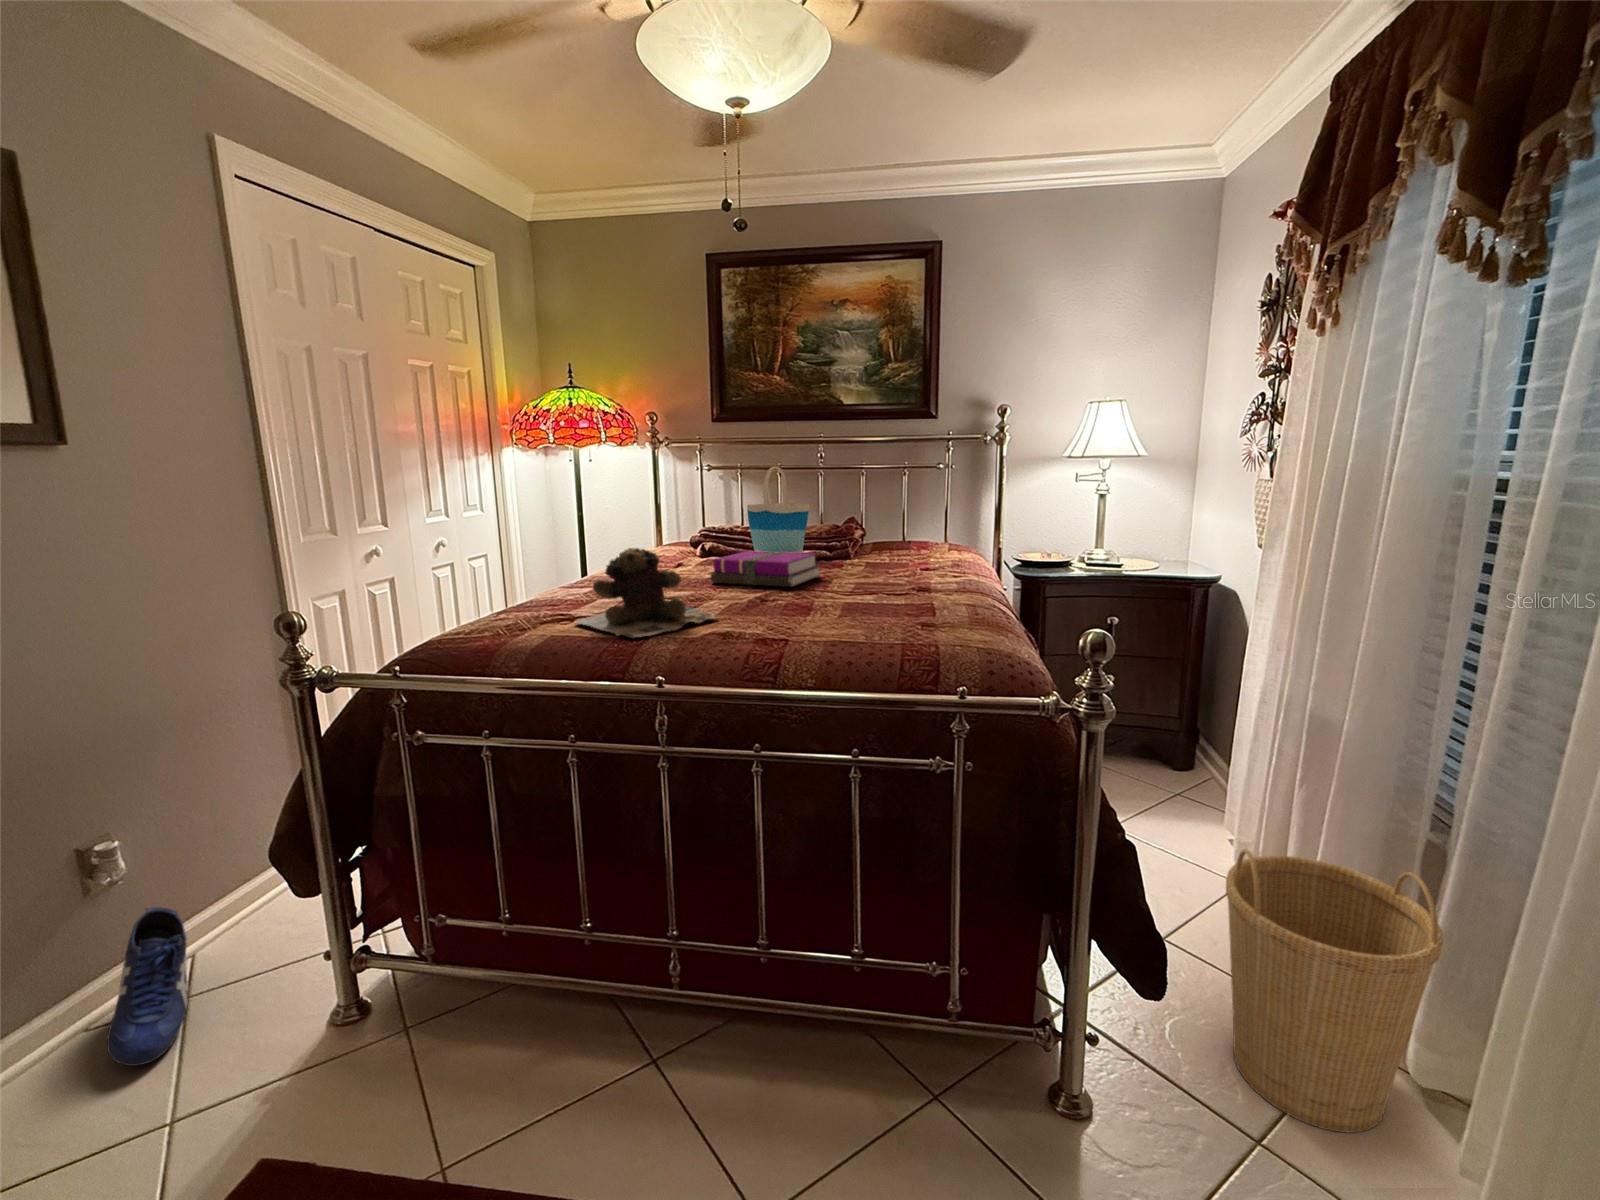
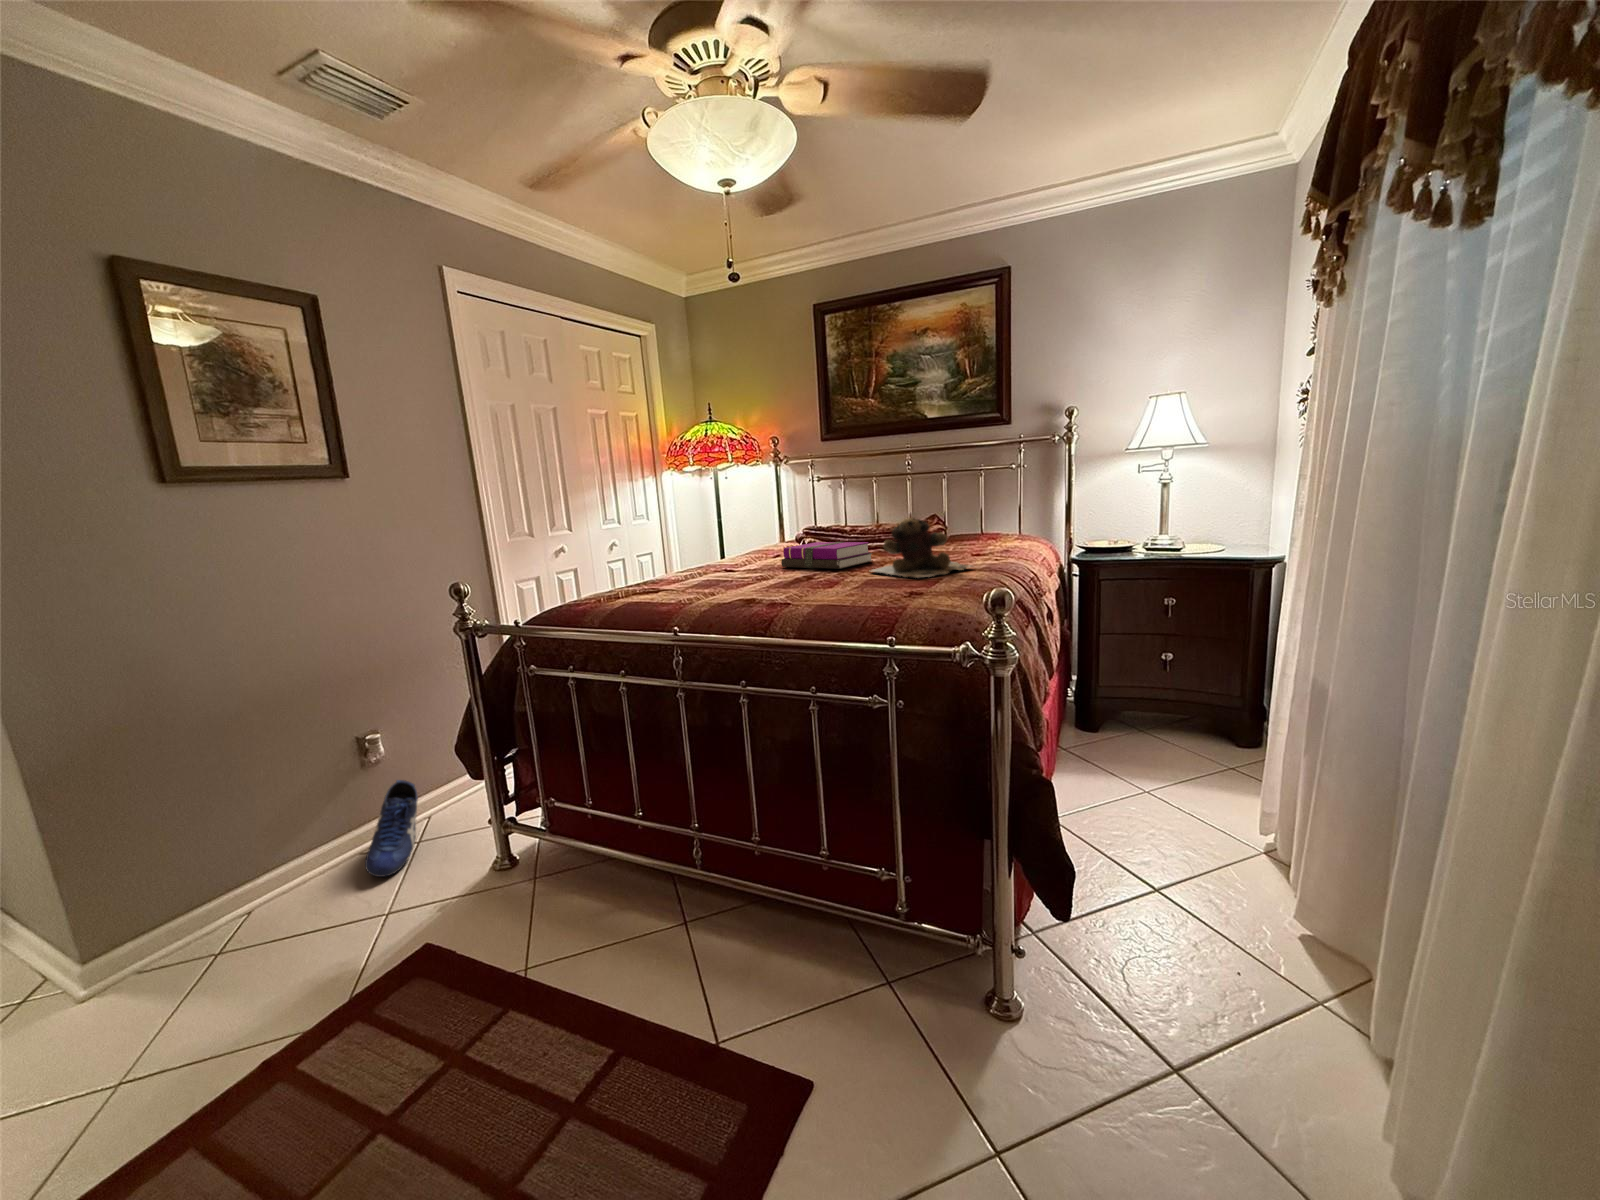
tote bag: present [747,467,810,553] -> none [832,474,882,548]
teddy bear: present [576,548,718,638] -> present [872,518,972,578]
basket: present [1226,849,1443,1133] -> none [1166,800,1382,1085]

